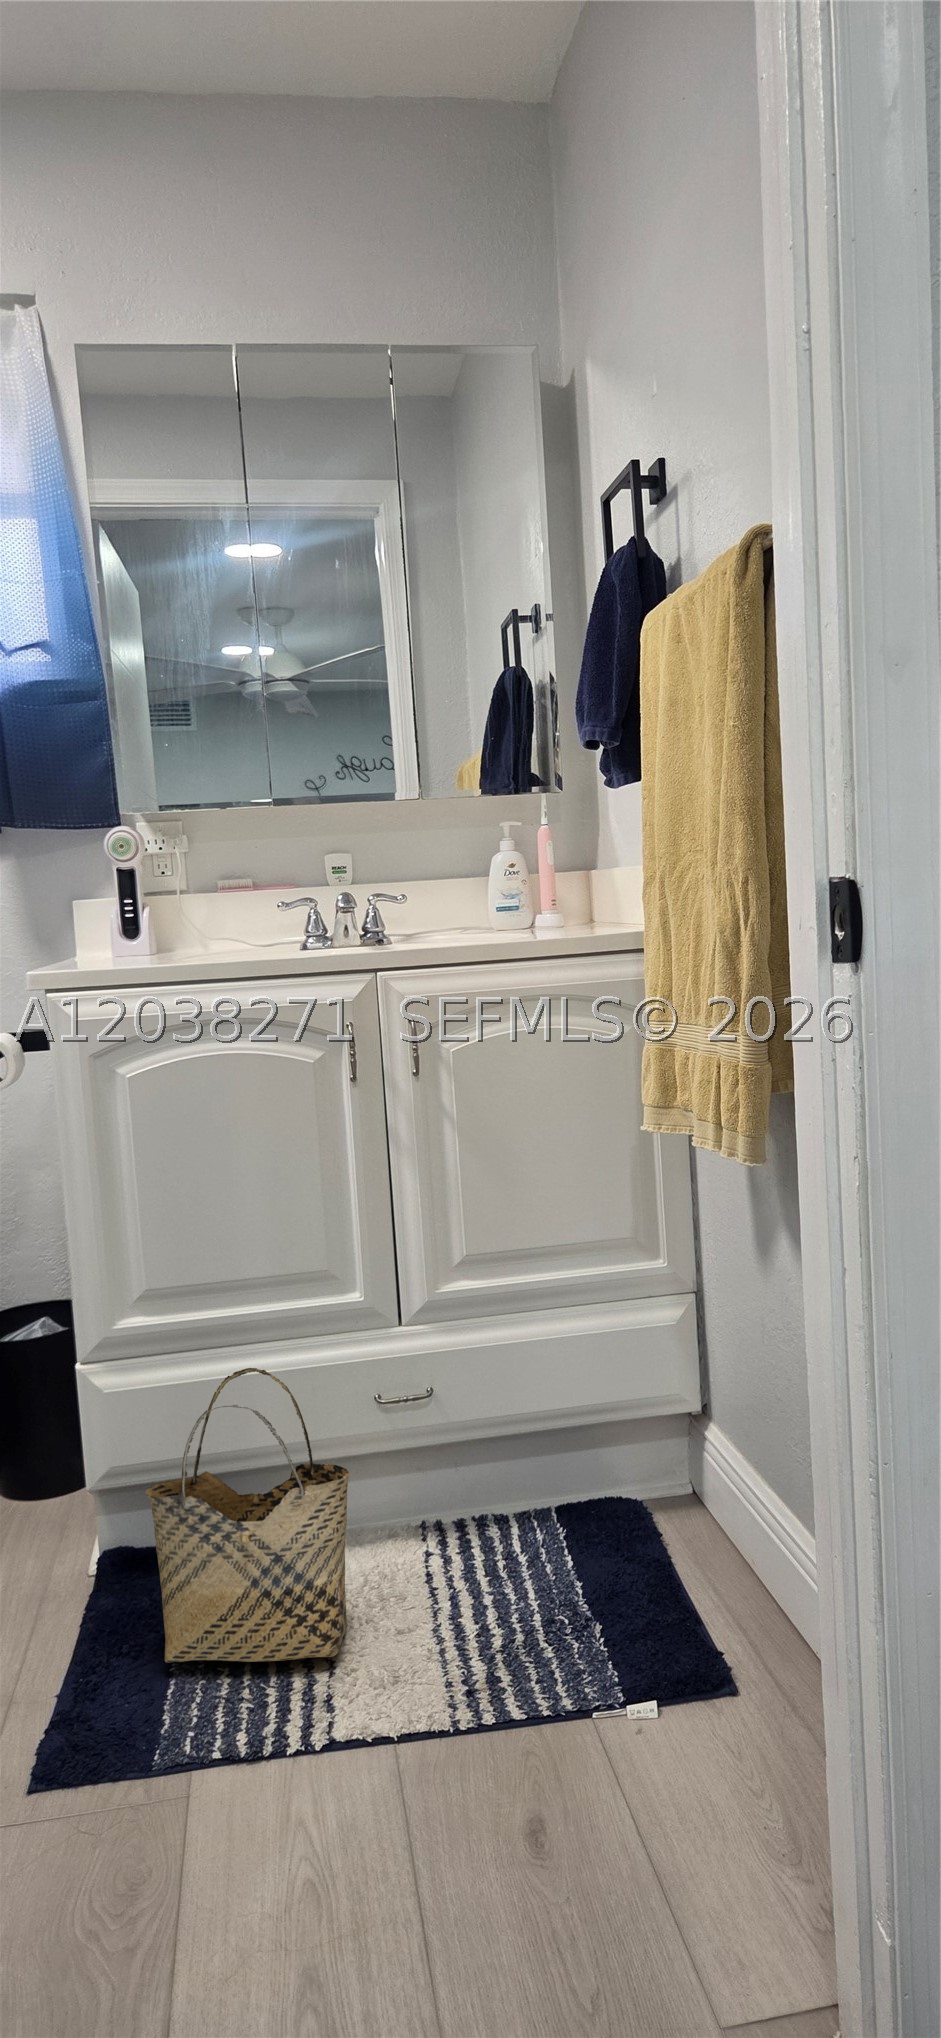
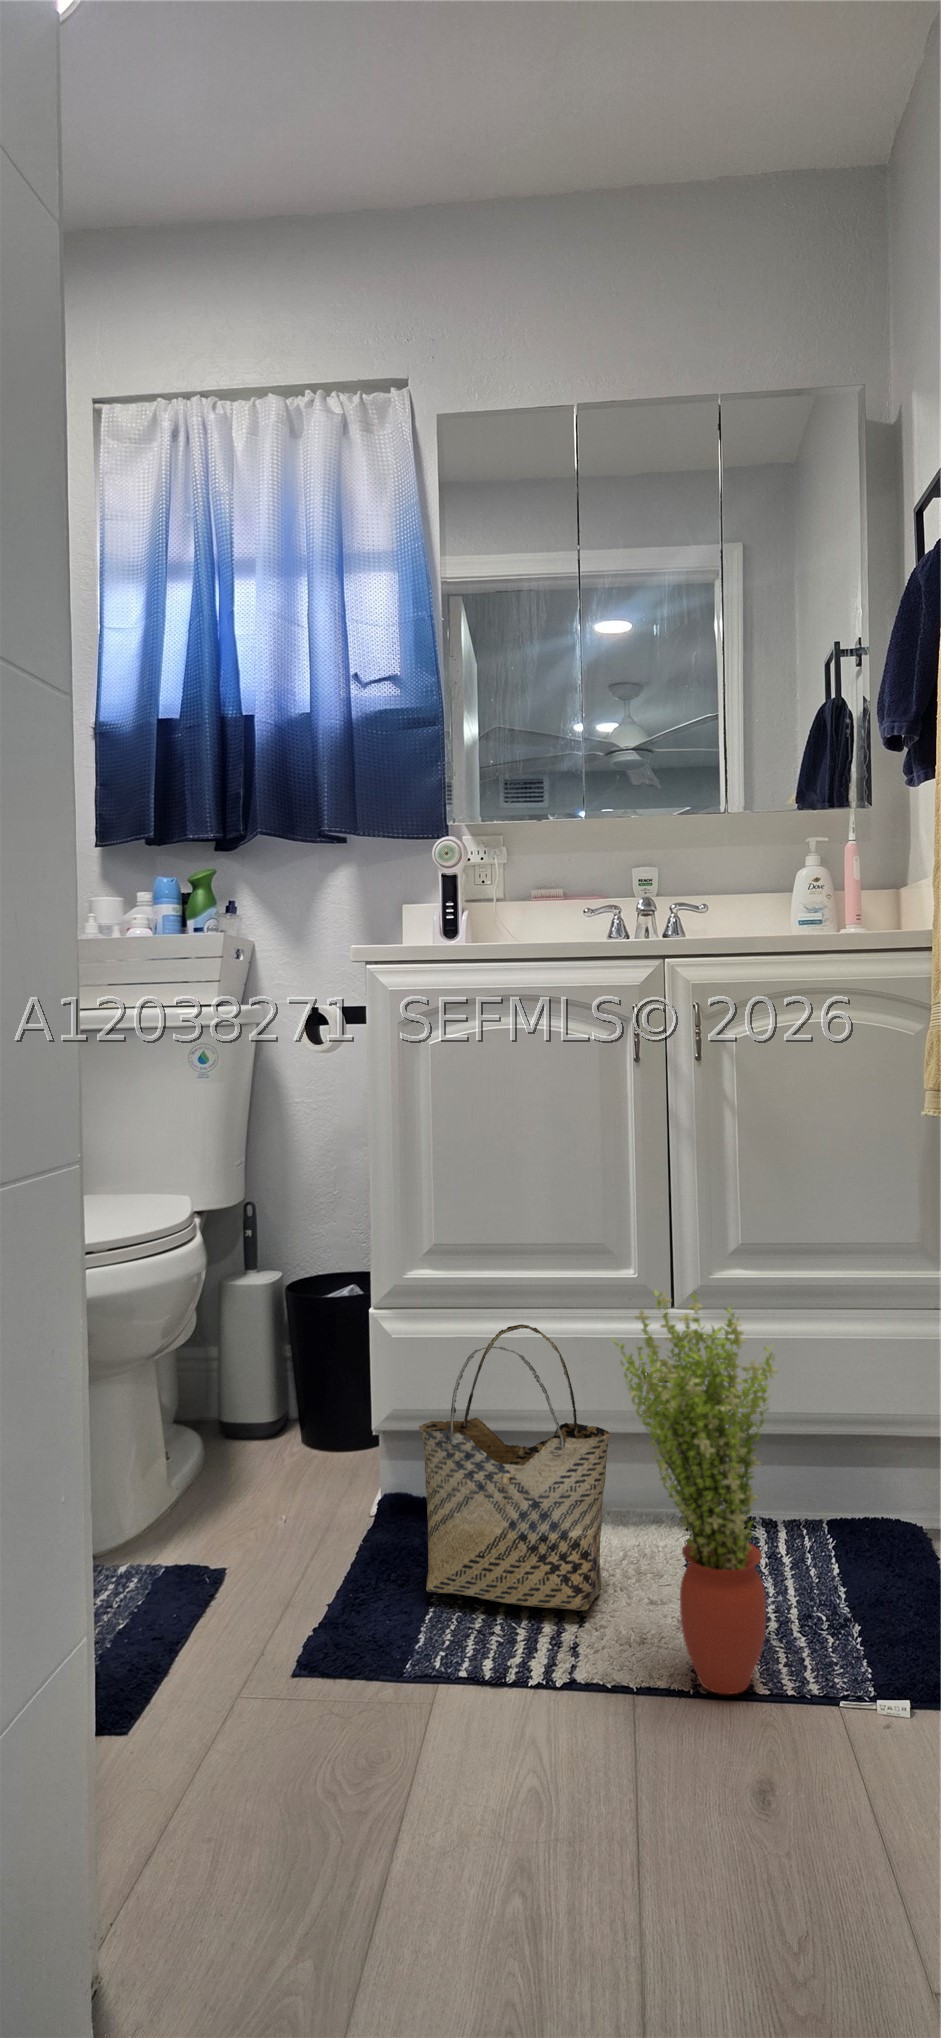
potted plant: none [354,1333,523,1727] -> present [613,1290,778,1694]

